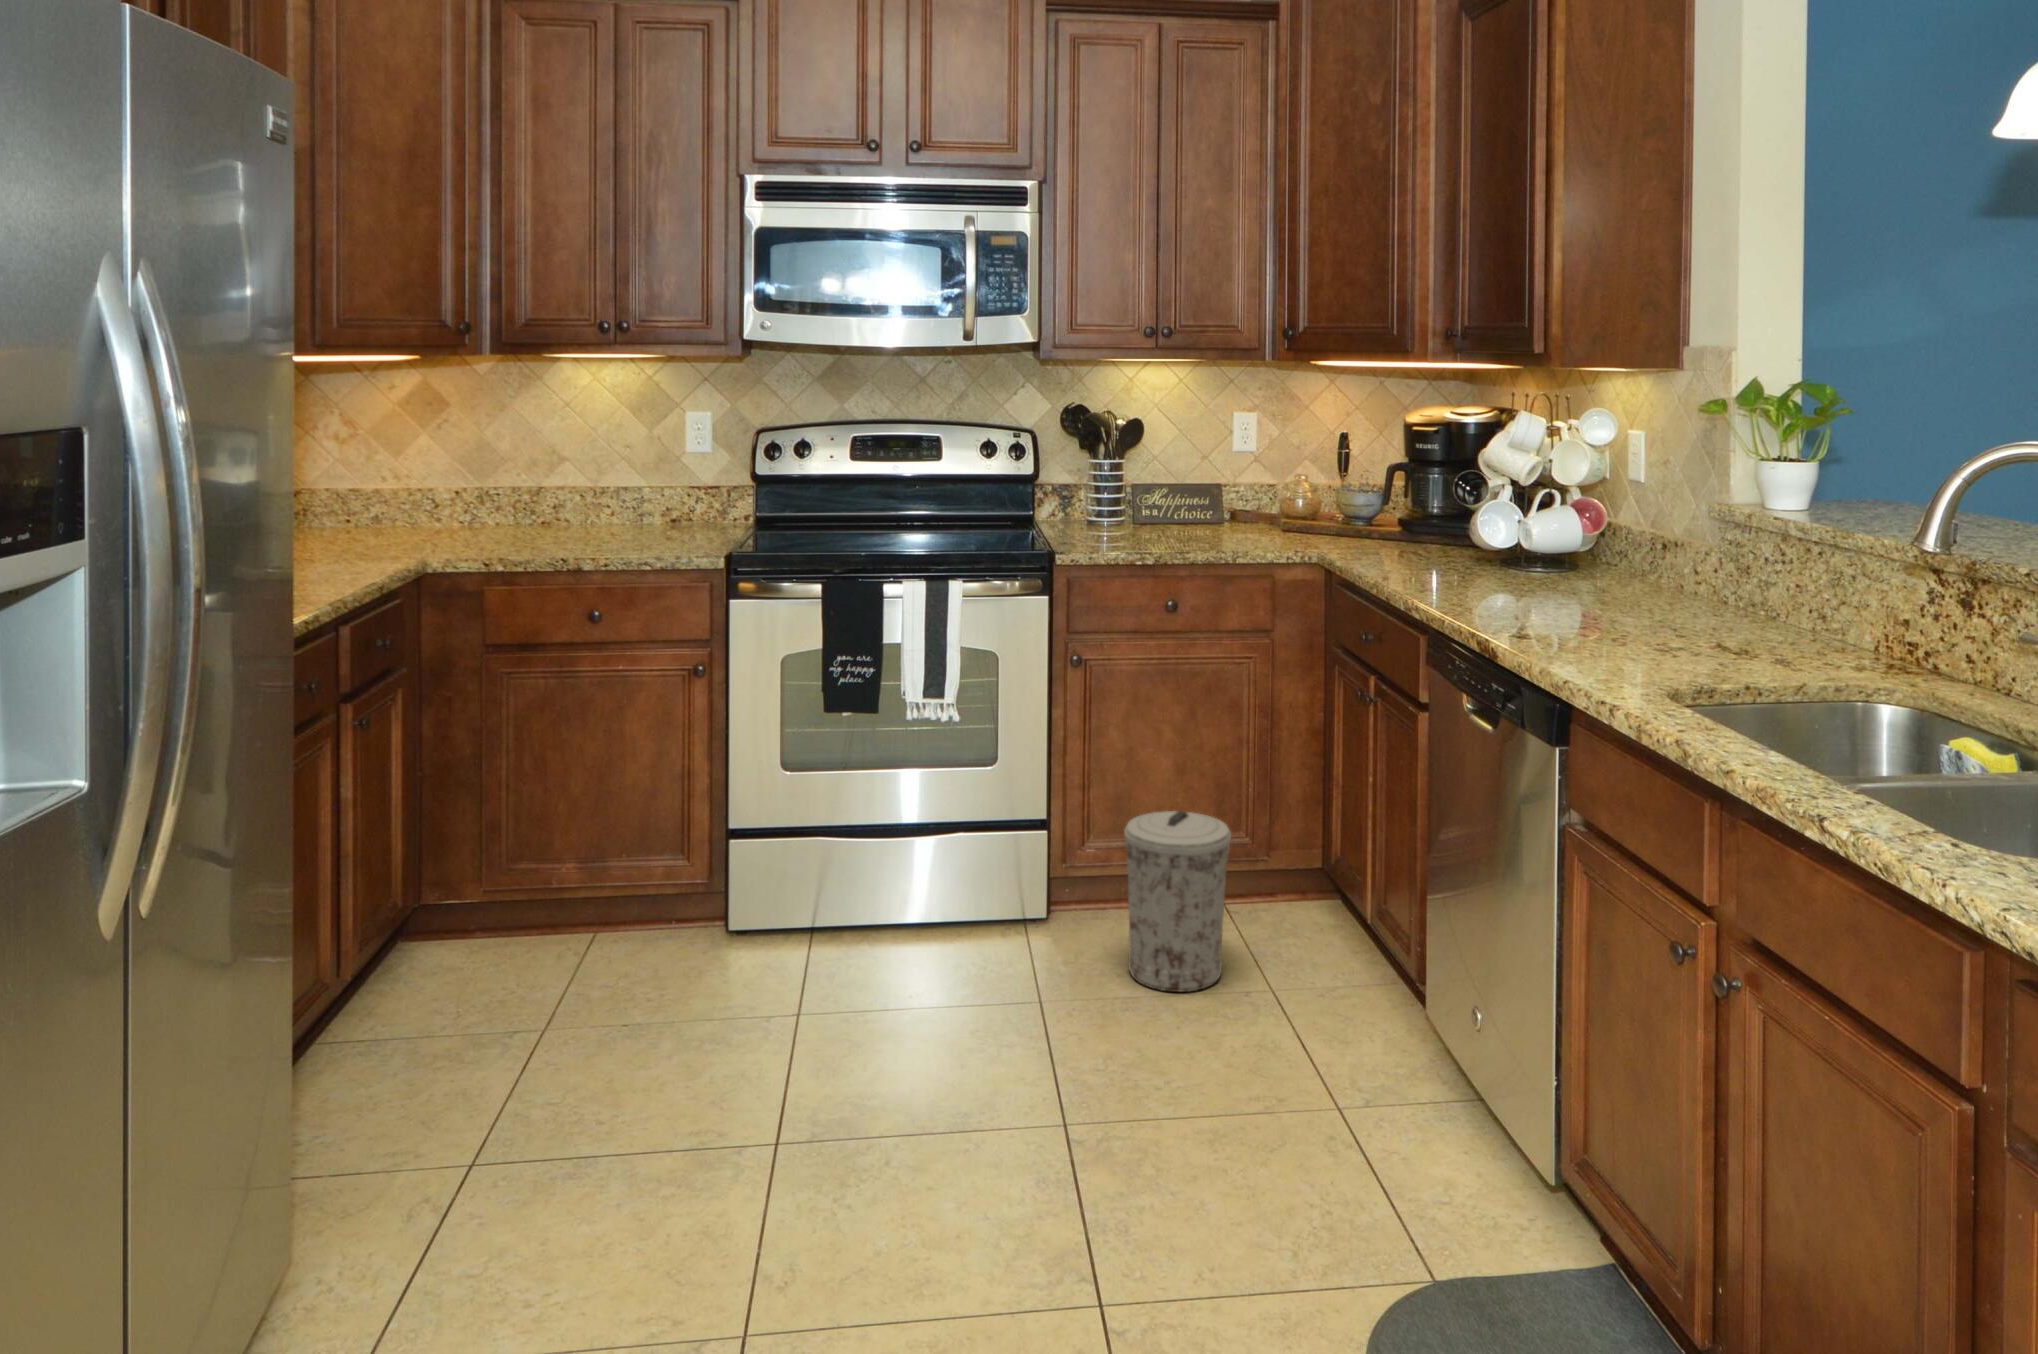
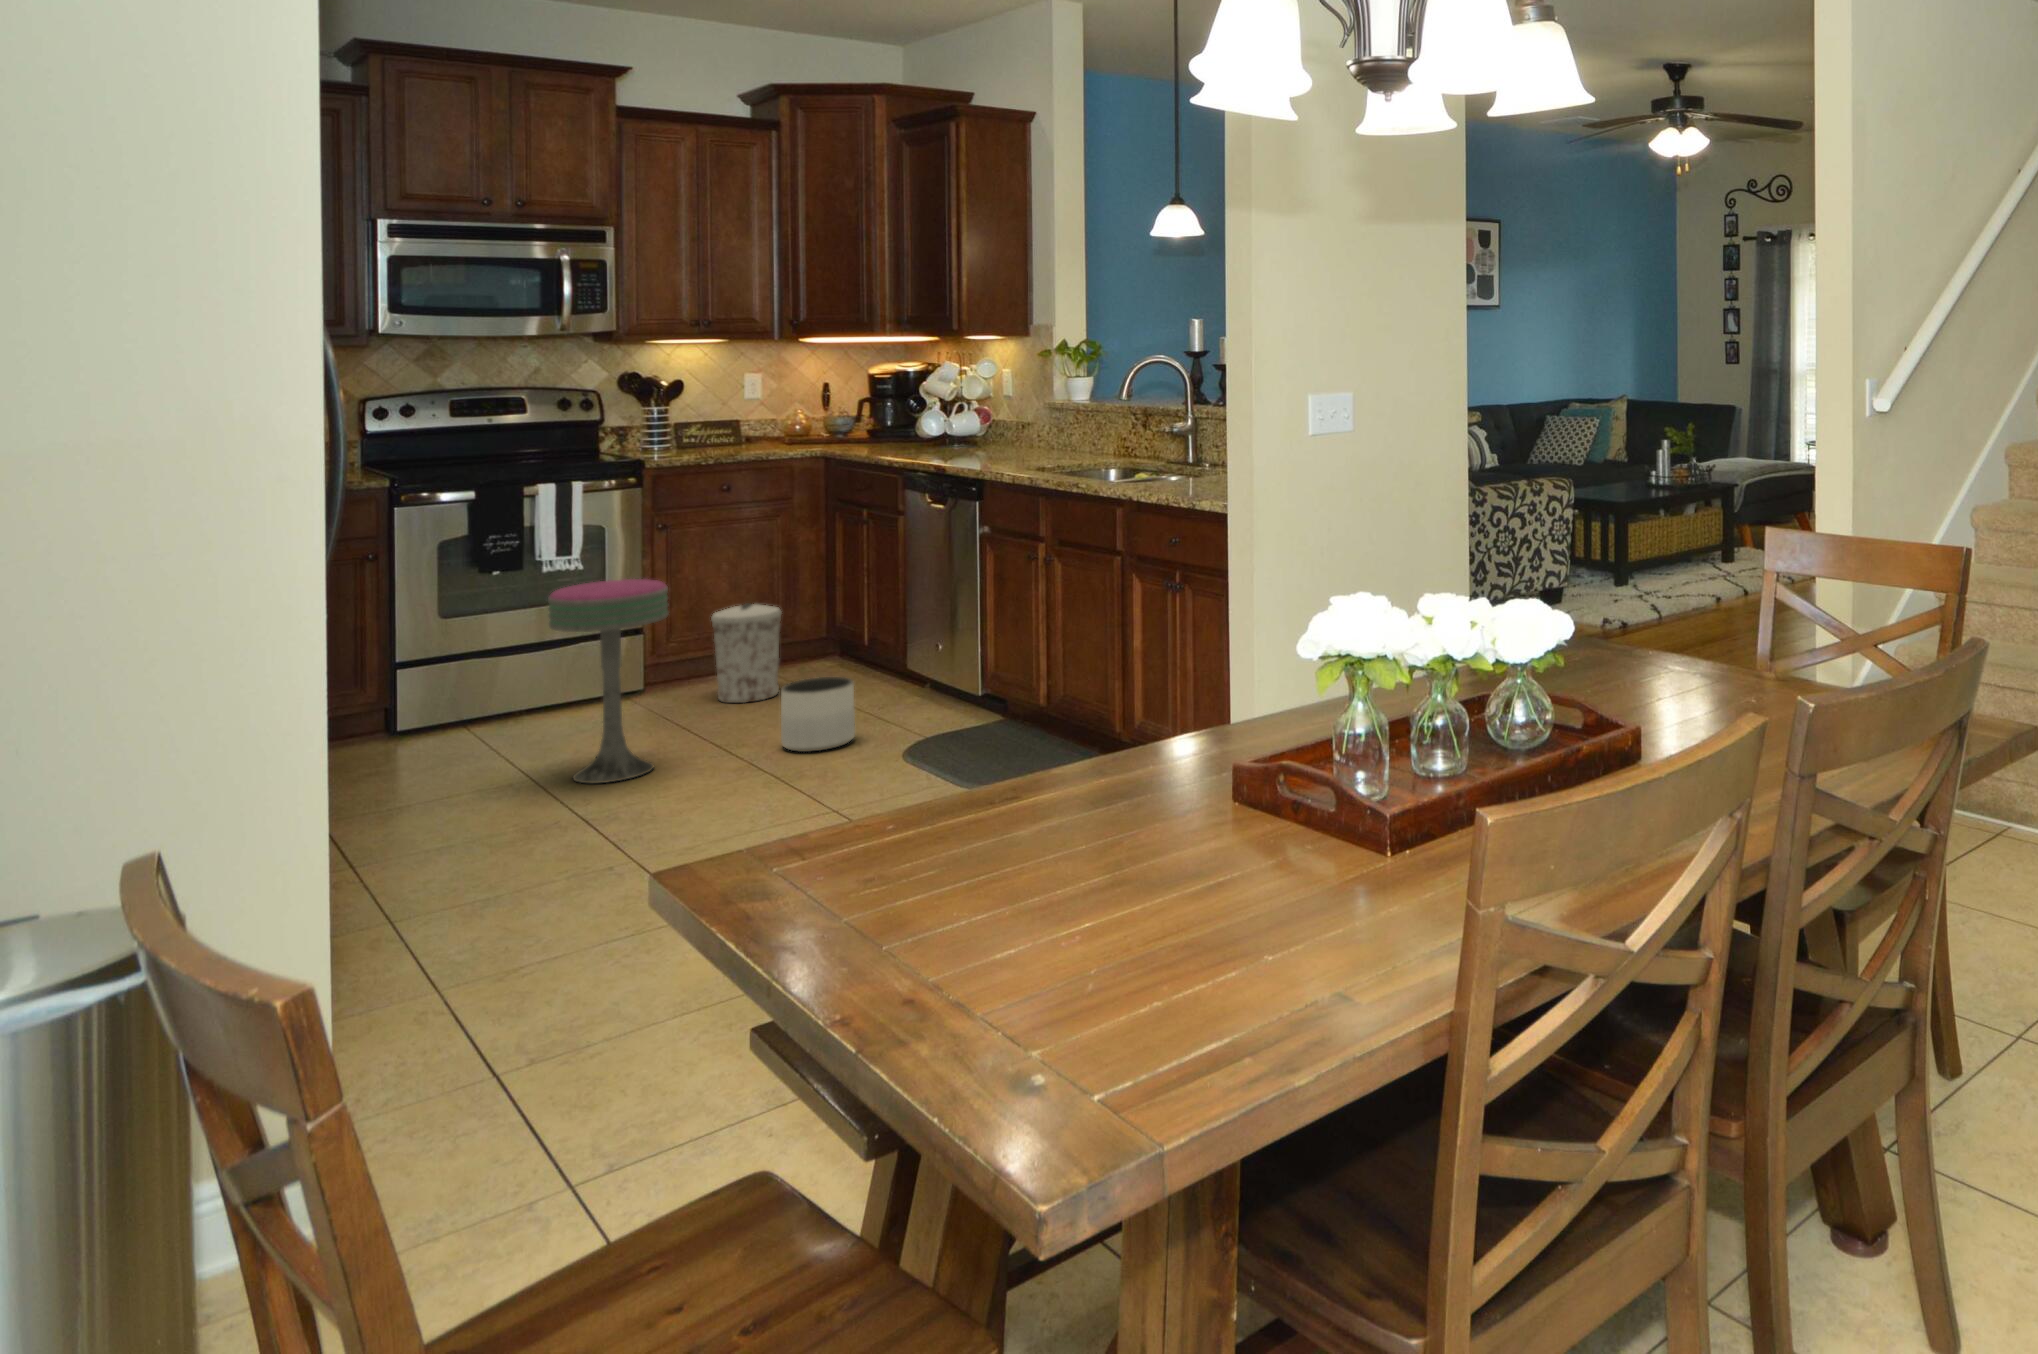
bar stool: none [792,793,987,1207] -> present [548,579,668,783]
planter: none [1171,1041,1309,1229] -> present [781,677,855,752]

